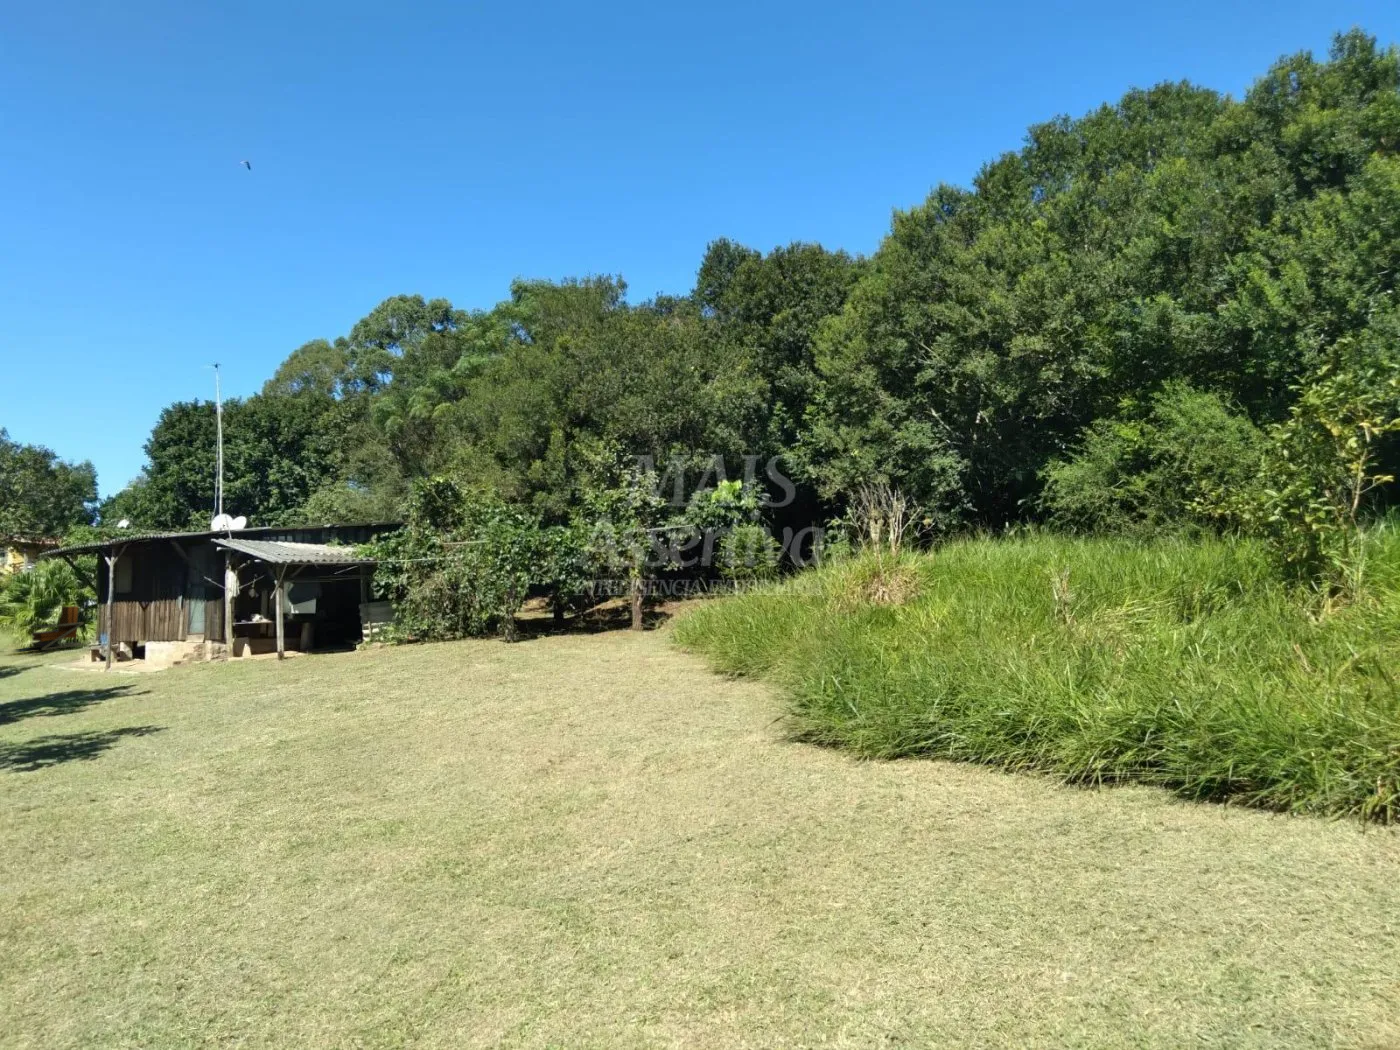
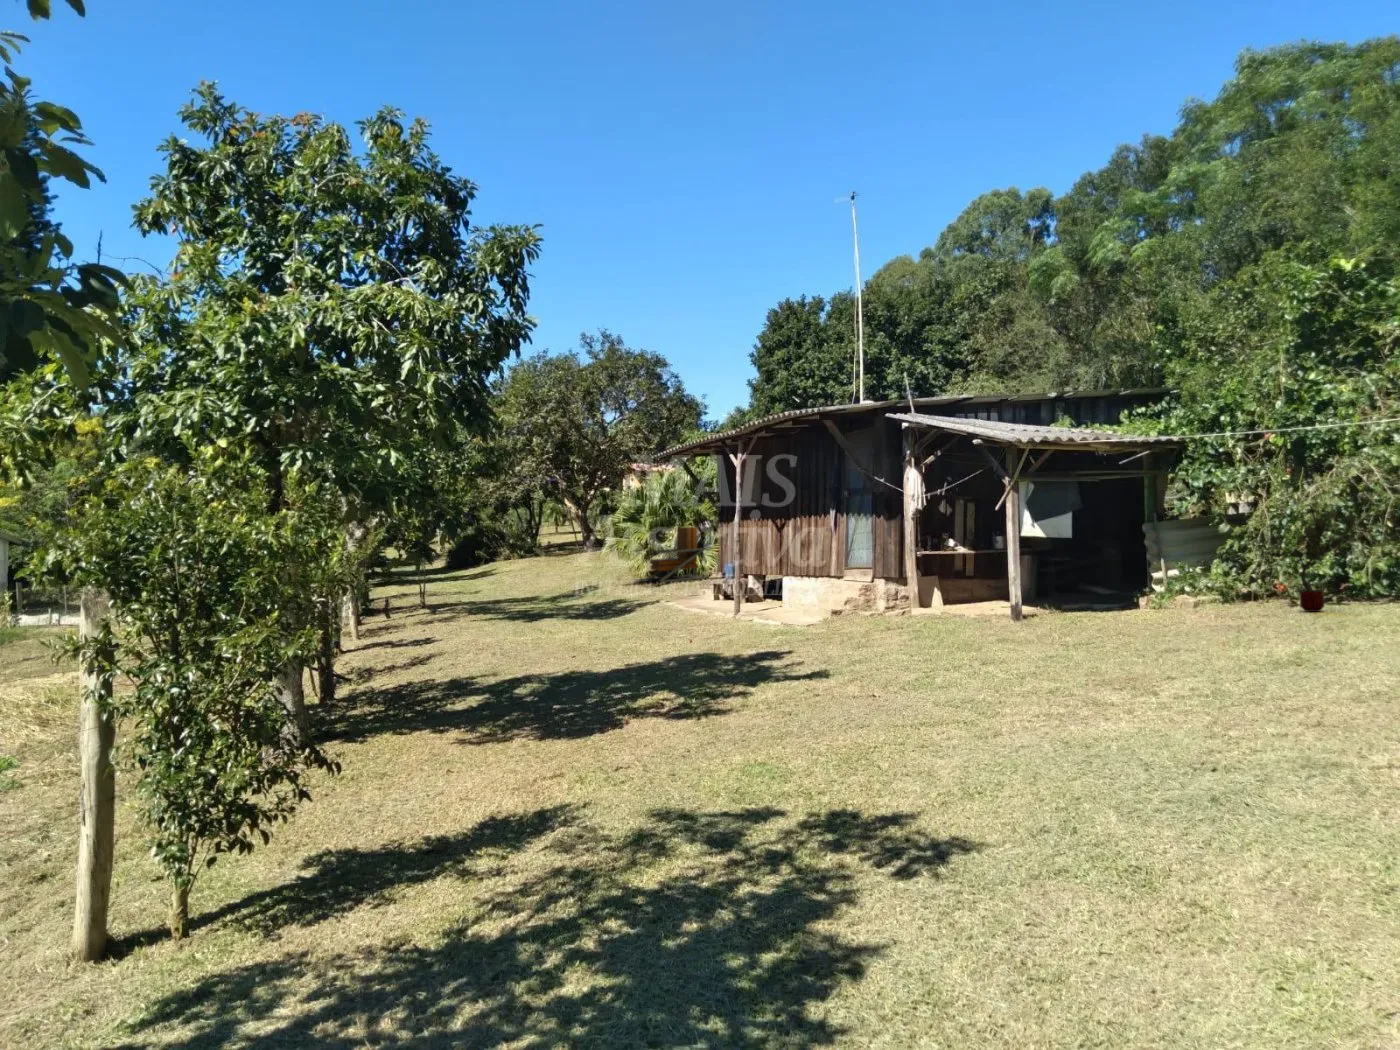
potted tree: none [398,596,434,647] -> present [1264,503,1355,612]

